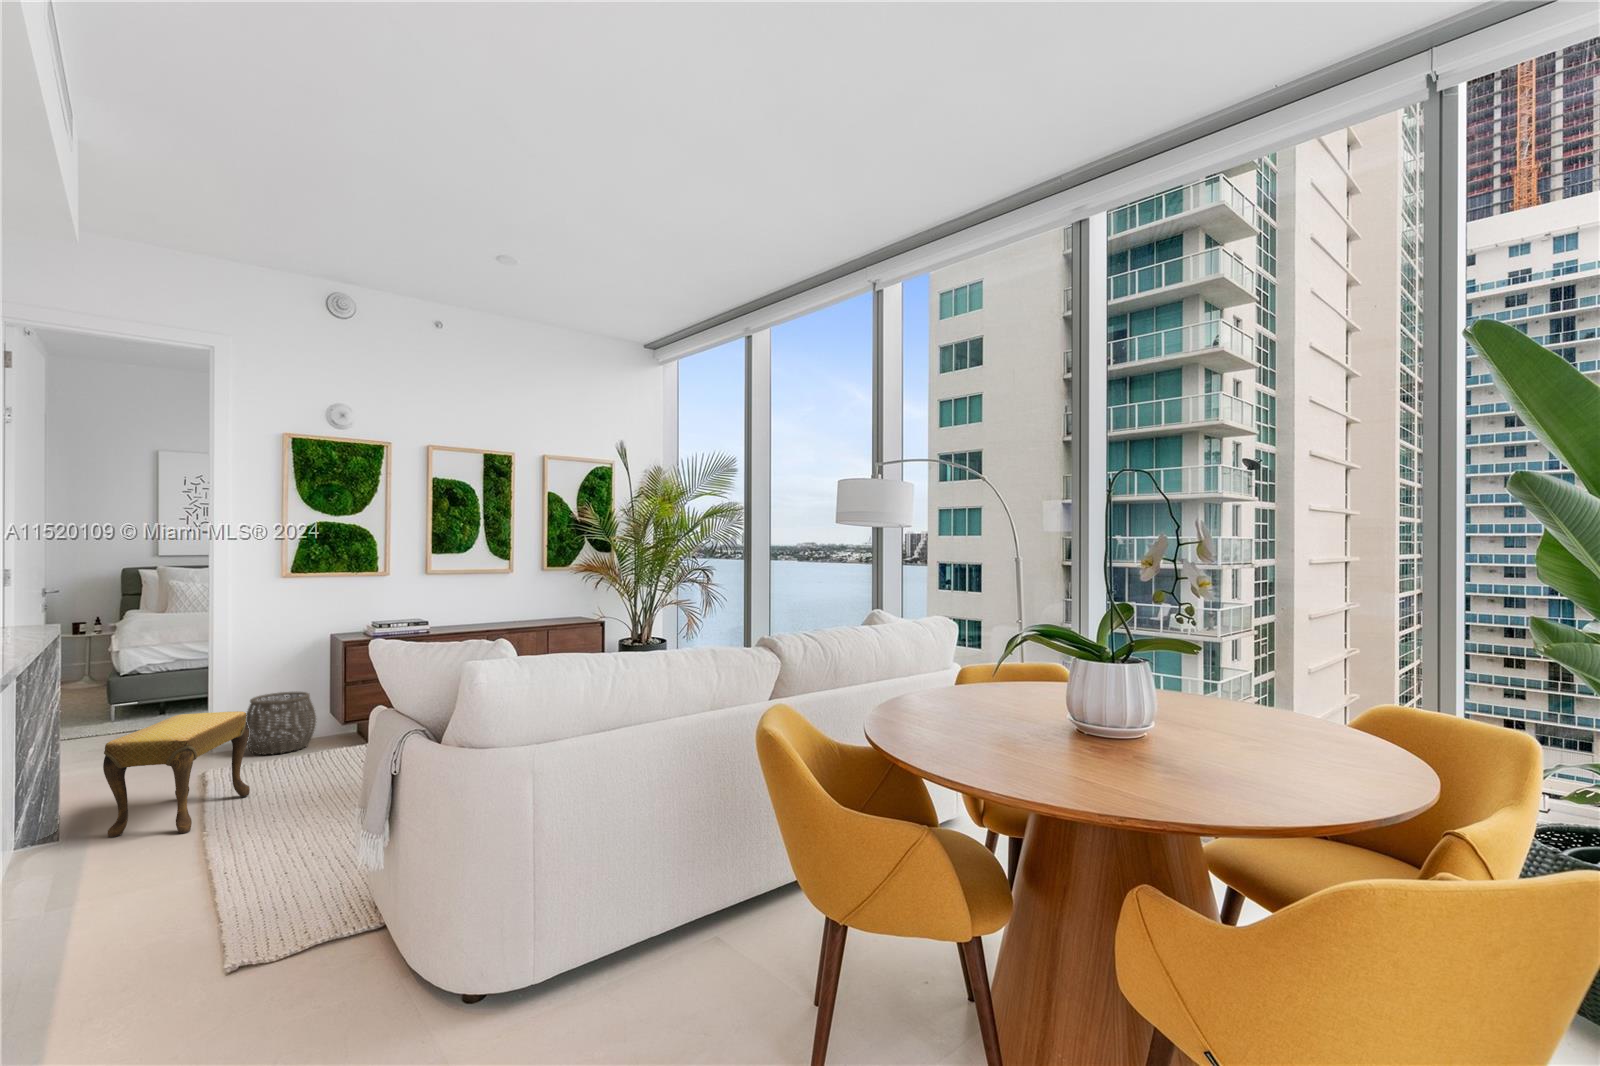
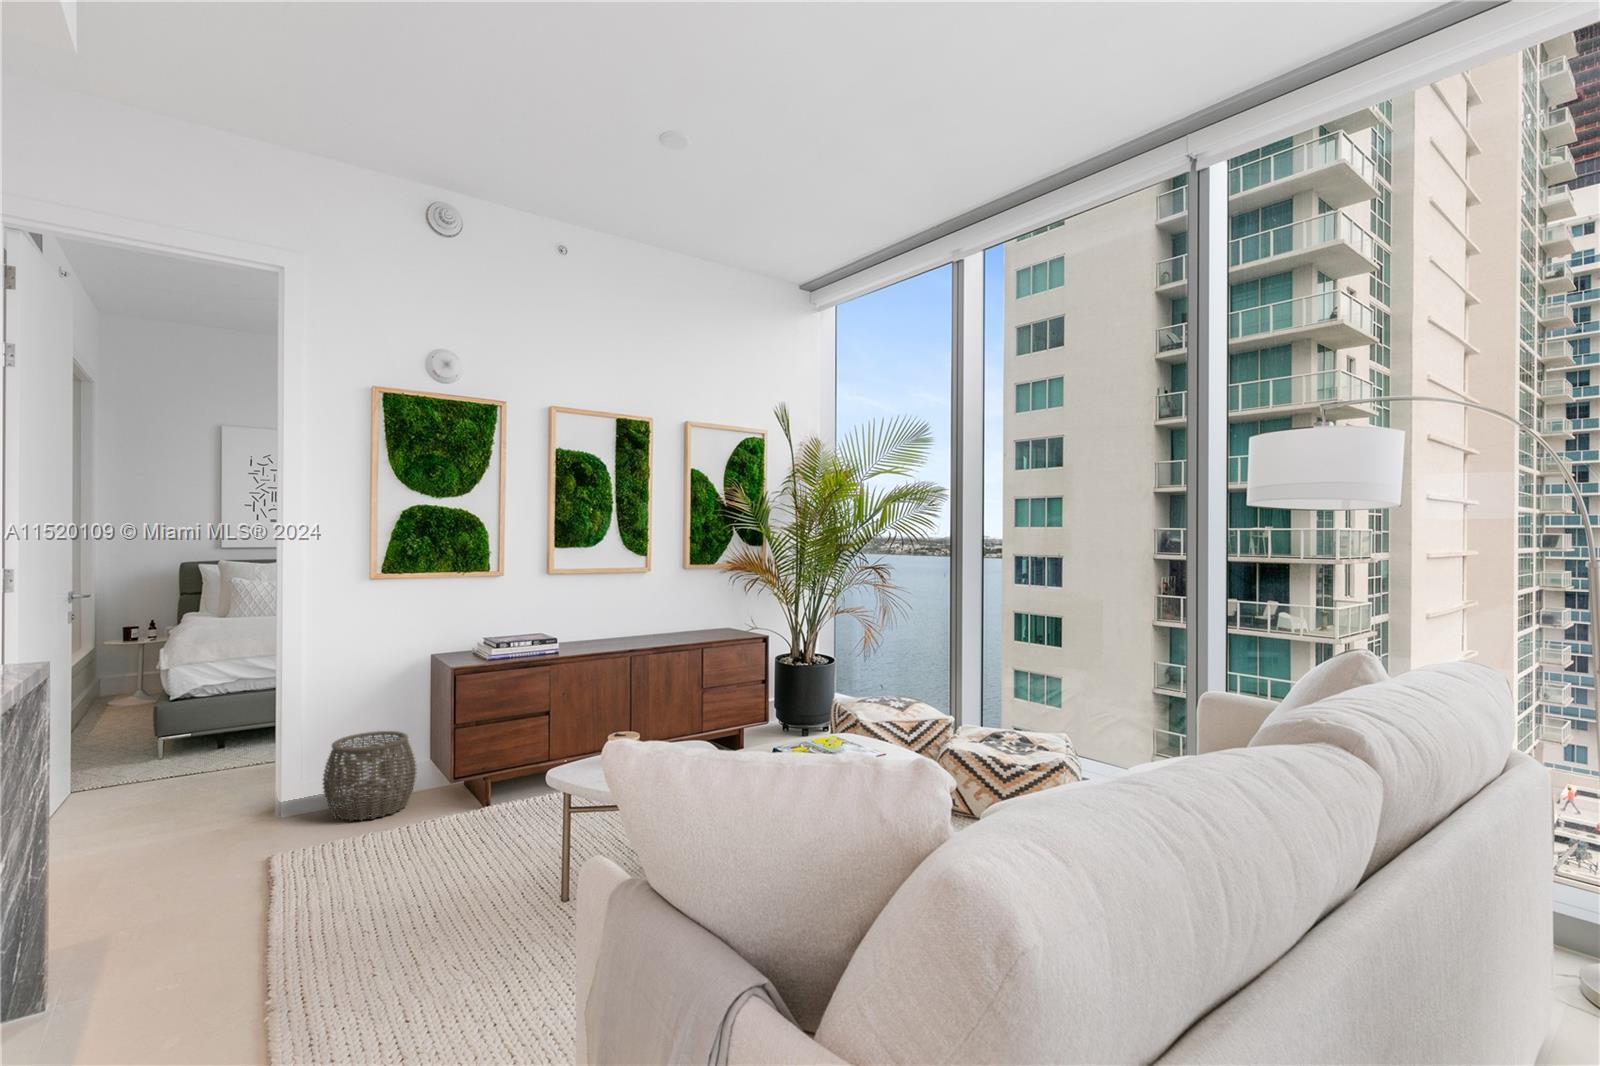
footstool: present [103,711,250,838] -> none [121,779,336,992]

